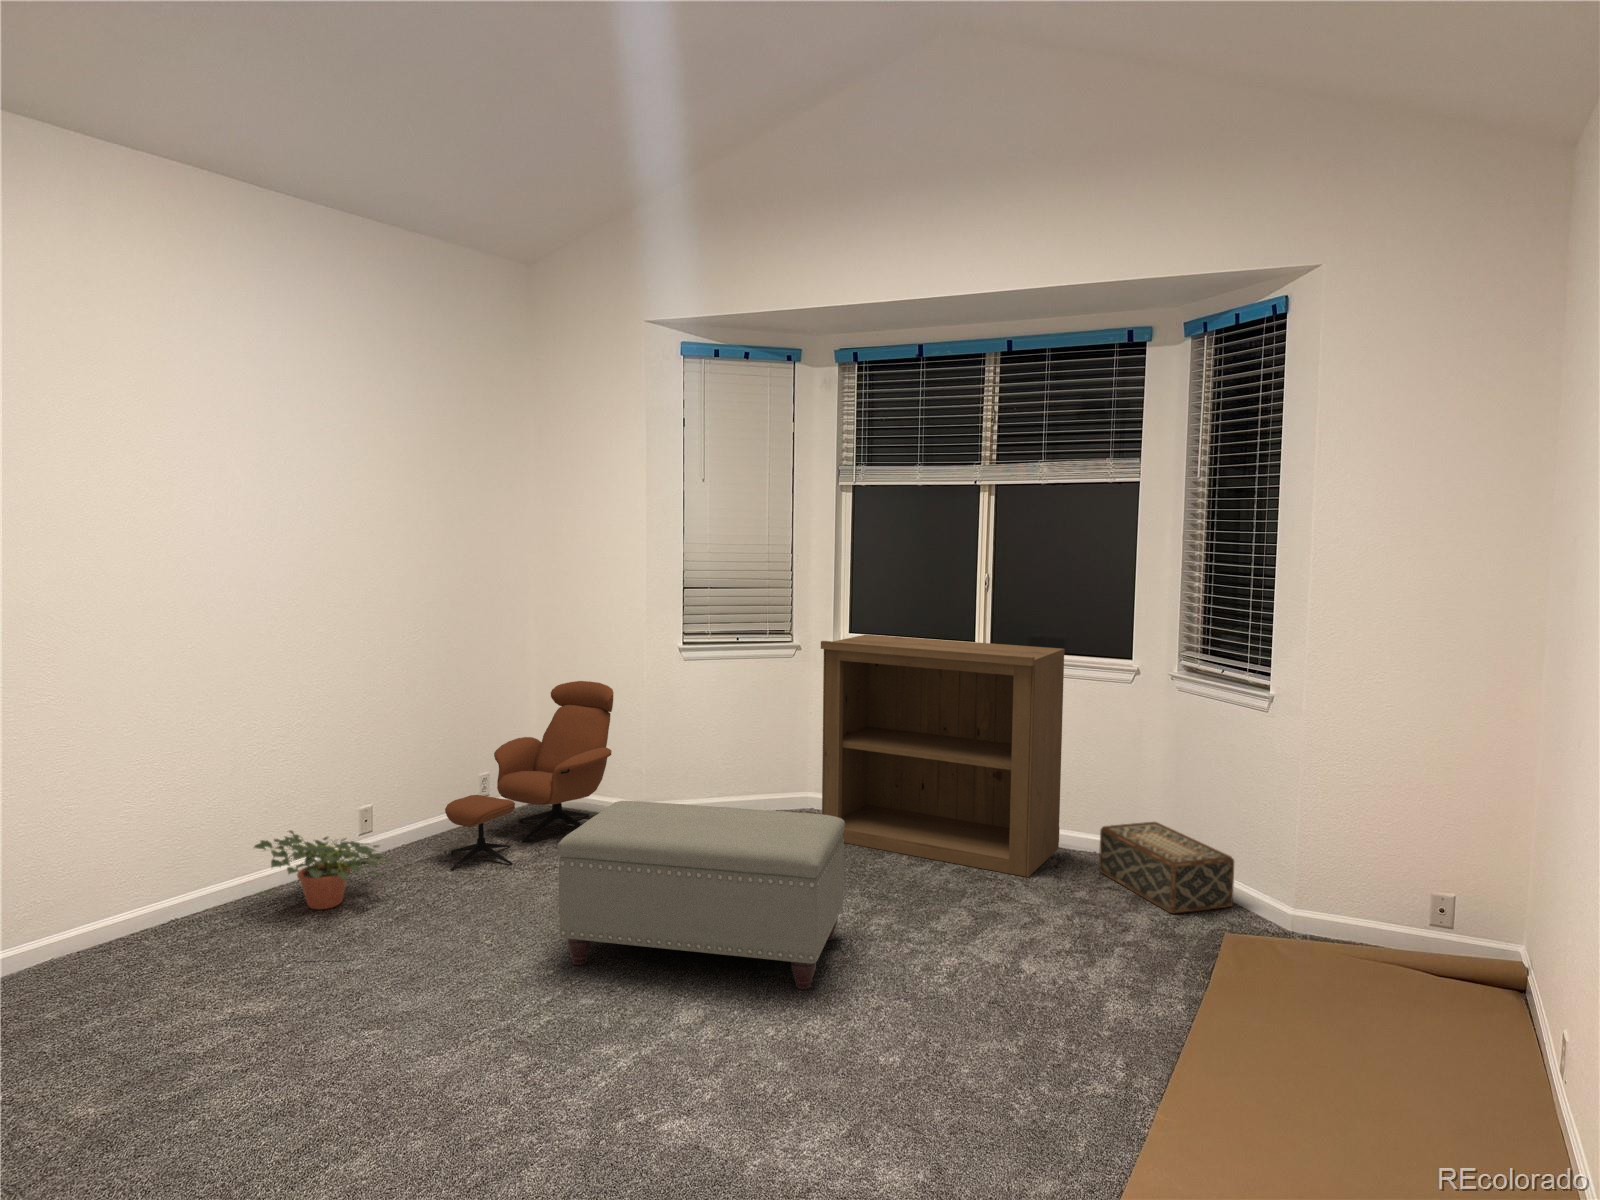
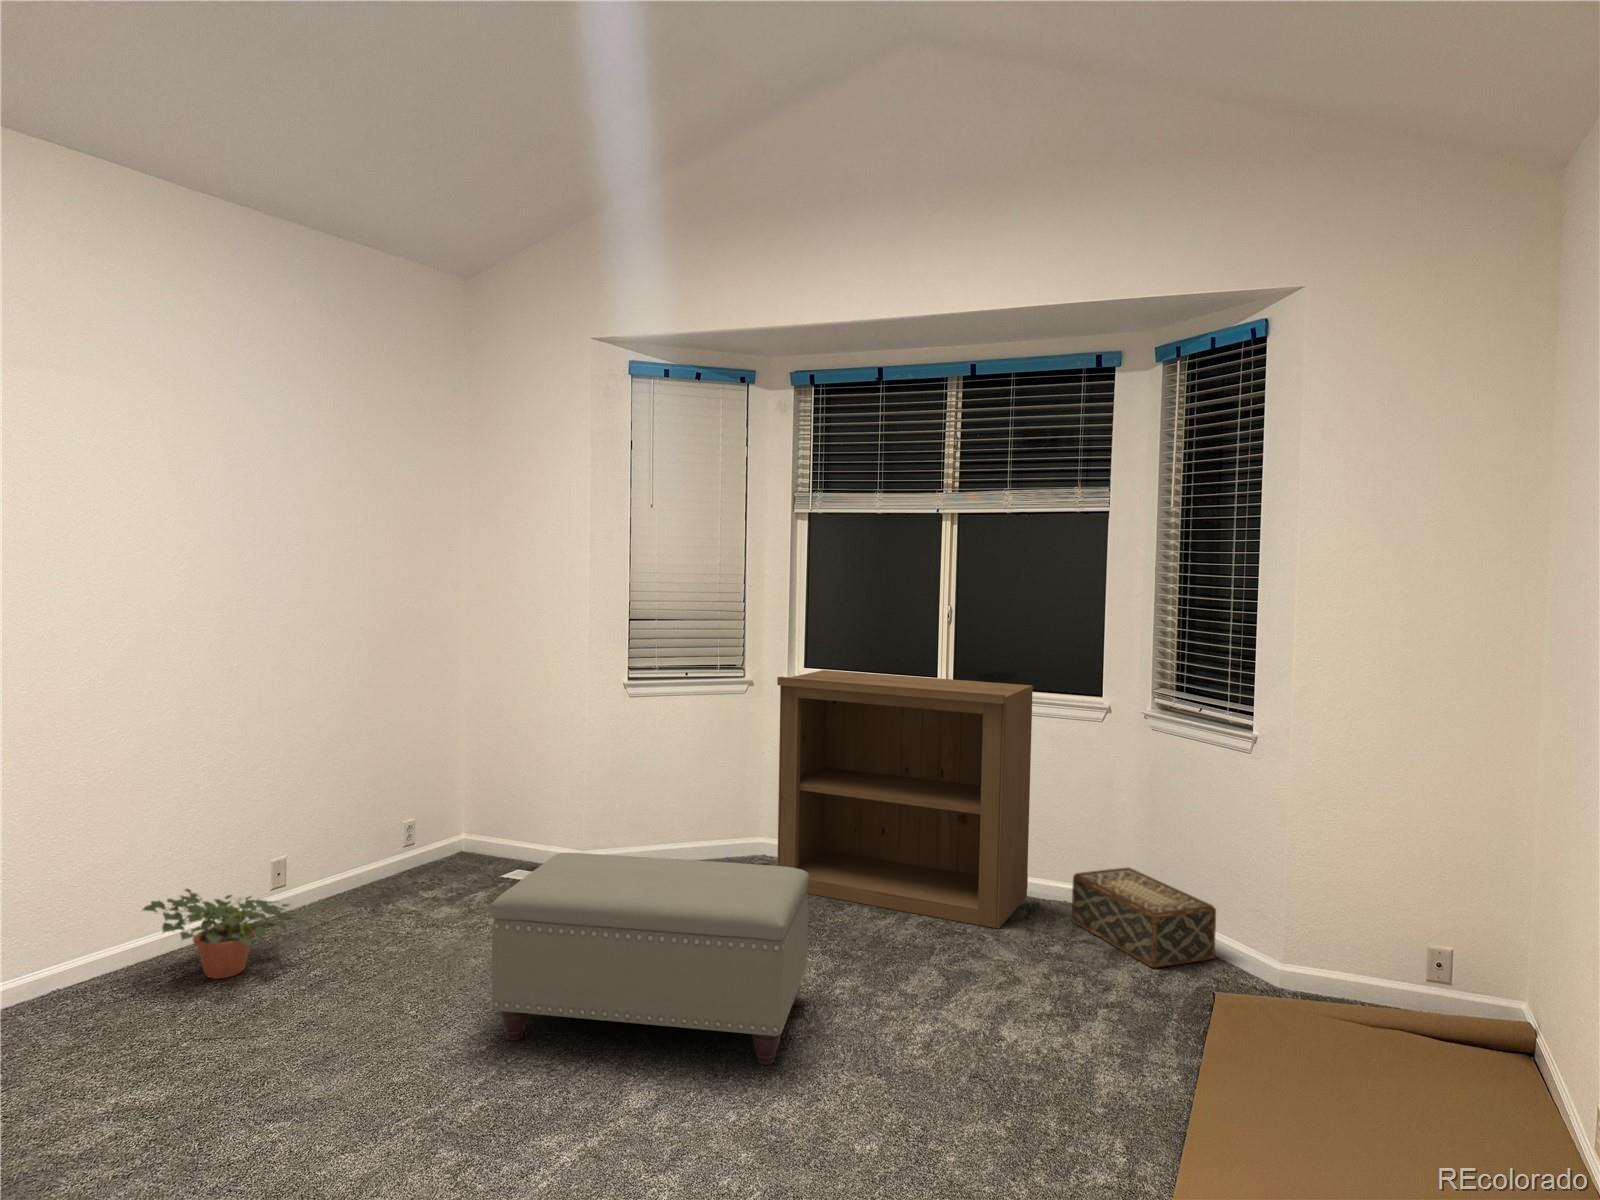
lounge chair: present [445,681,614,870] -> none [366,719,554,930]

